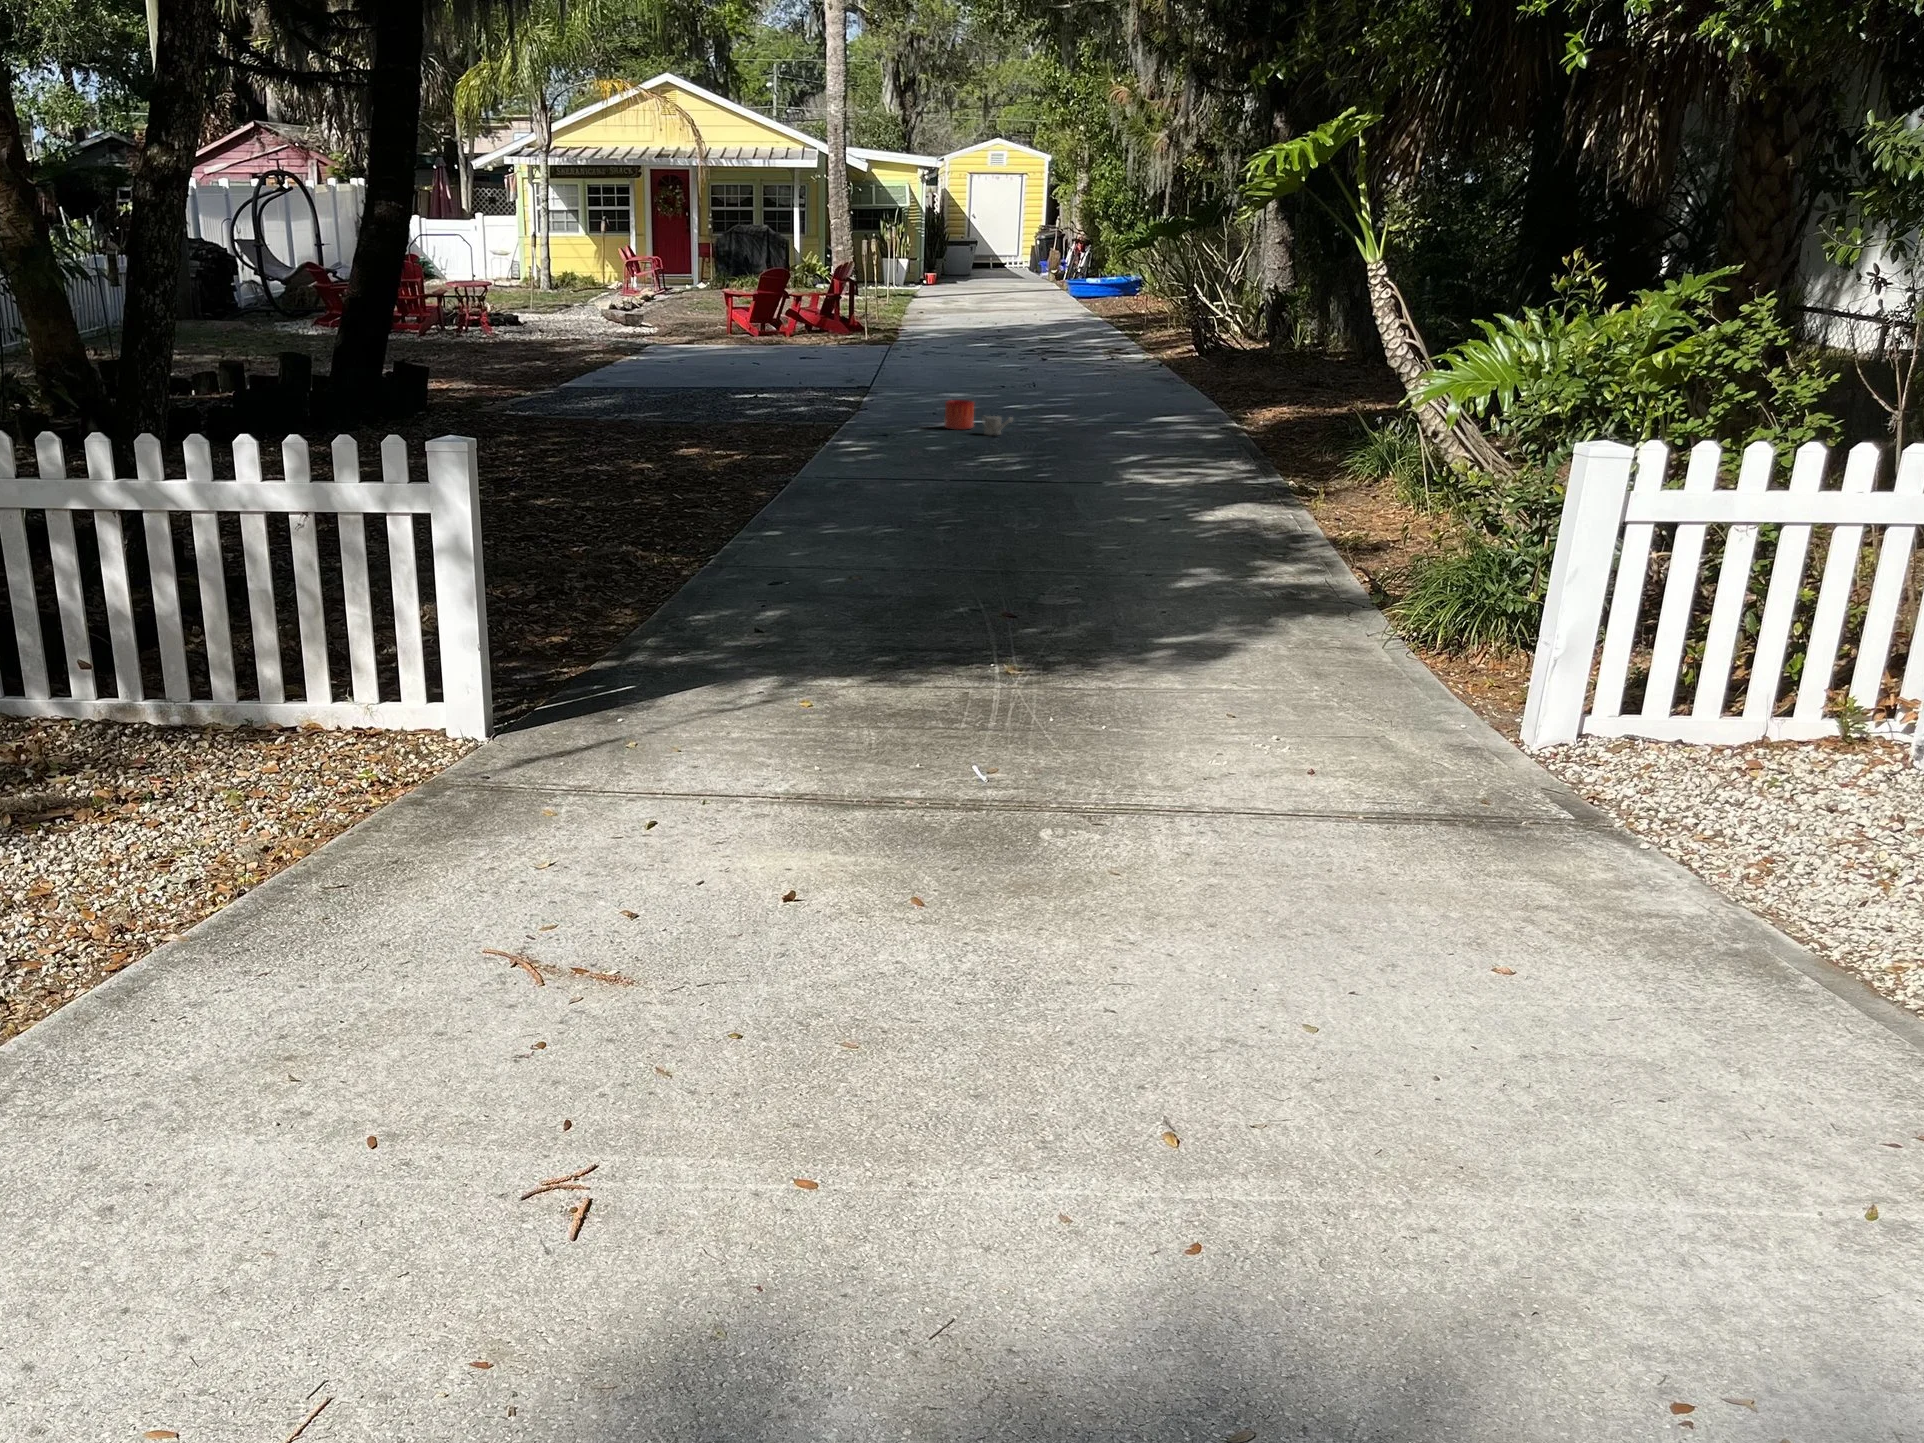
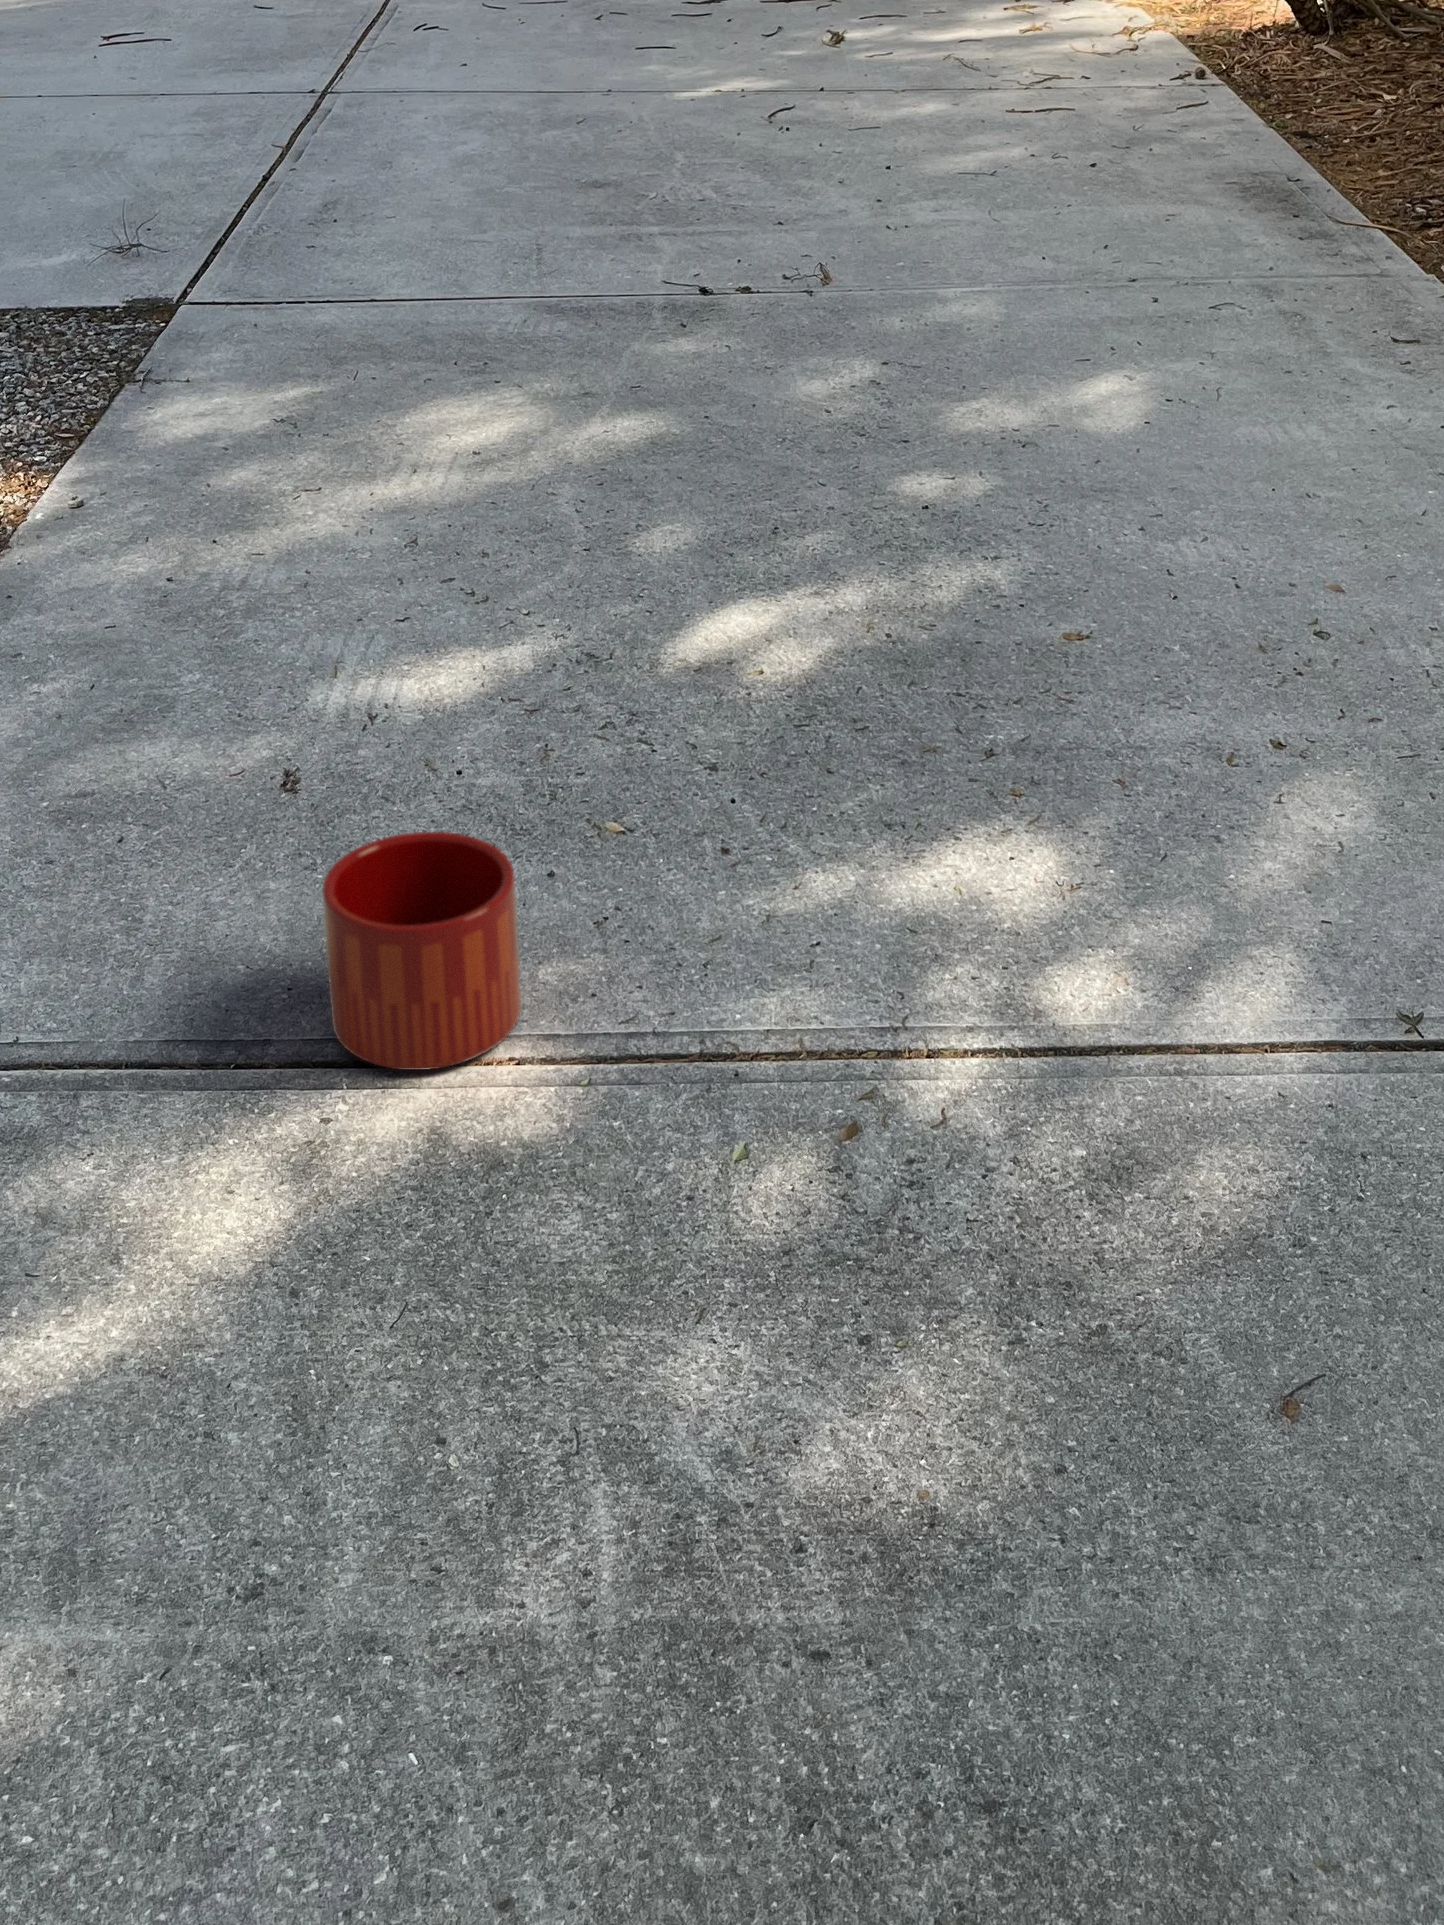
watering can: present [981,416,1013,435] -> none [553,1058,771,1252]

